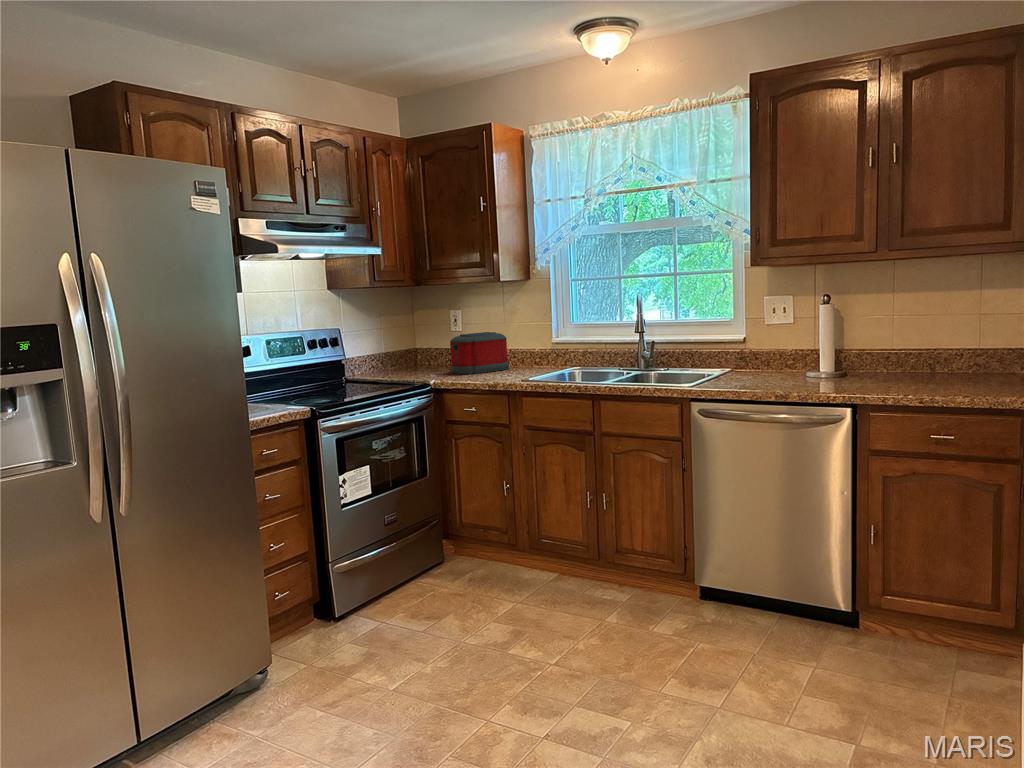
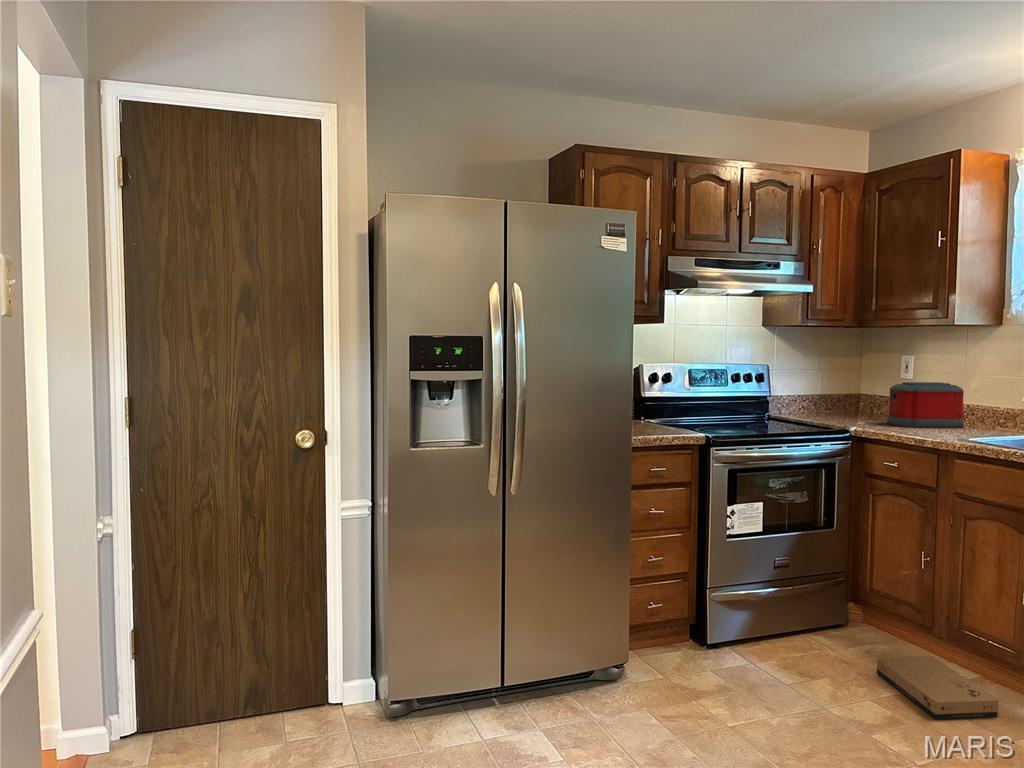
cardboard box: none [486,567,582,618] -> present [877,656,998,720]

